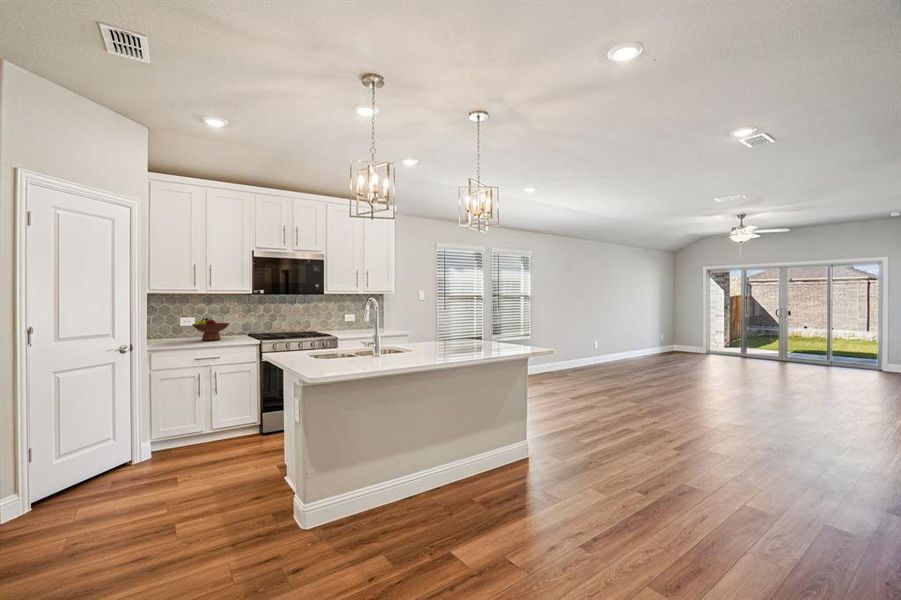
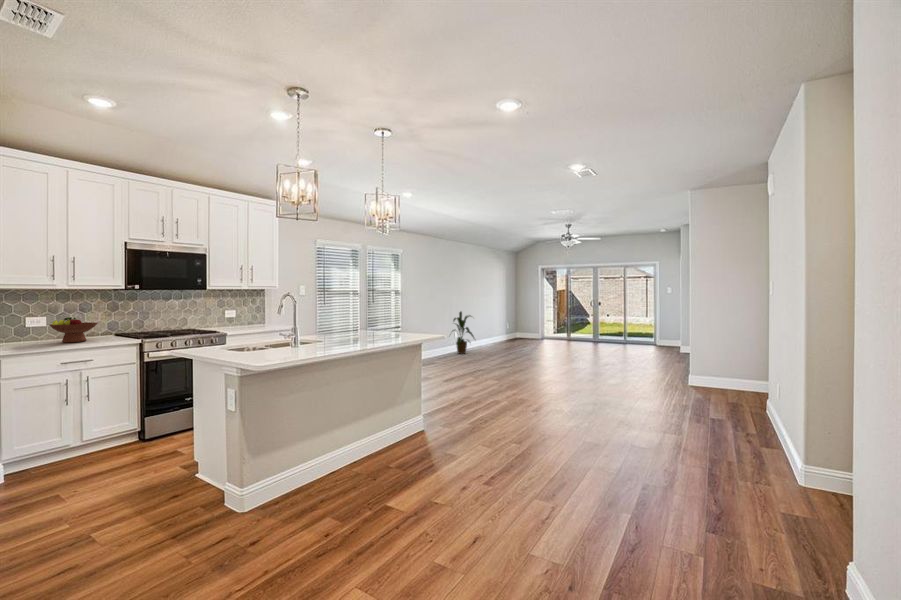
house plant: none [586,319,620,367] -> present [453,312,474,354]

